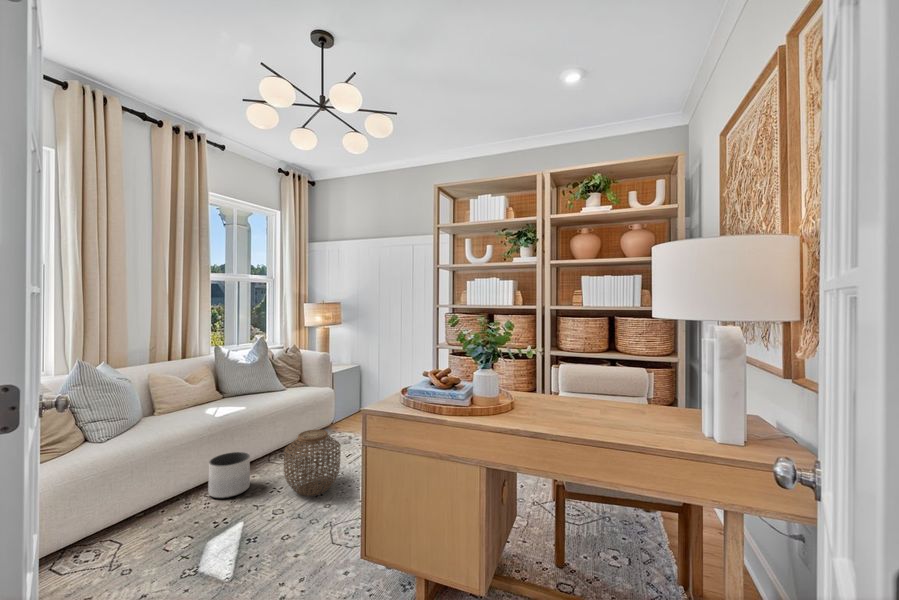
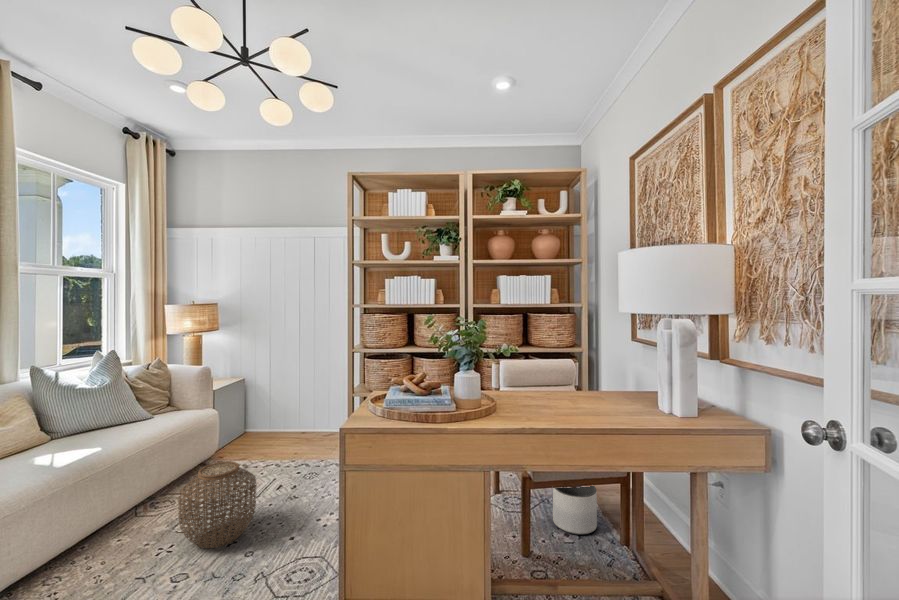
planter: present [208,452,250,498] -> present [553,486,597,535]

